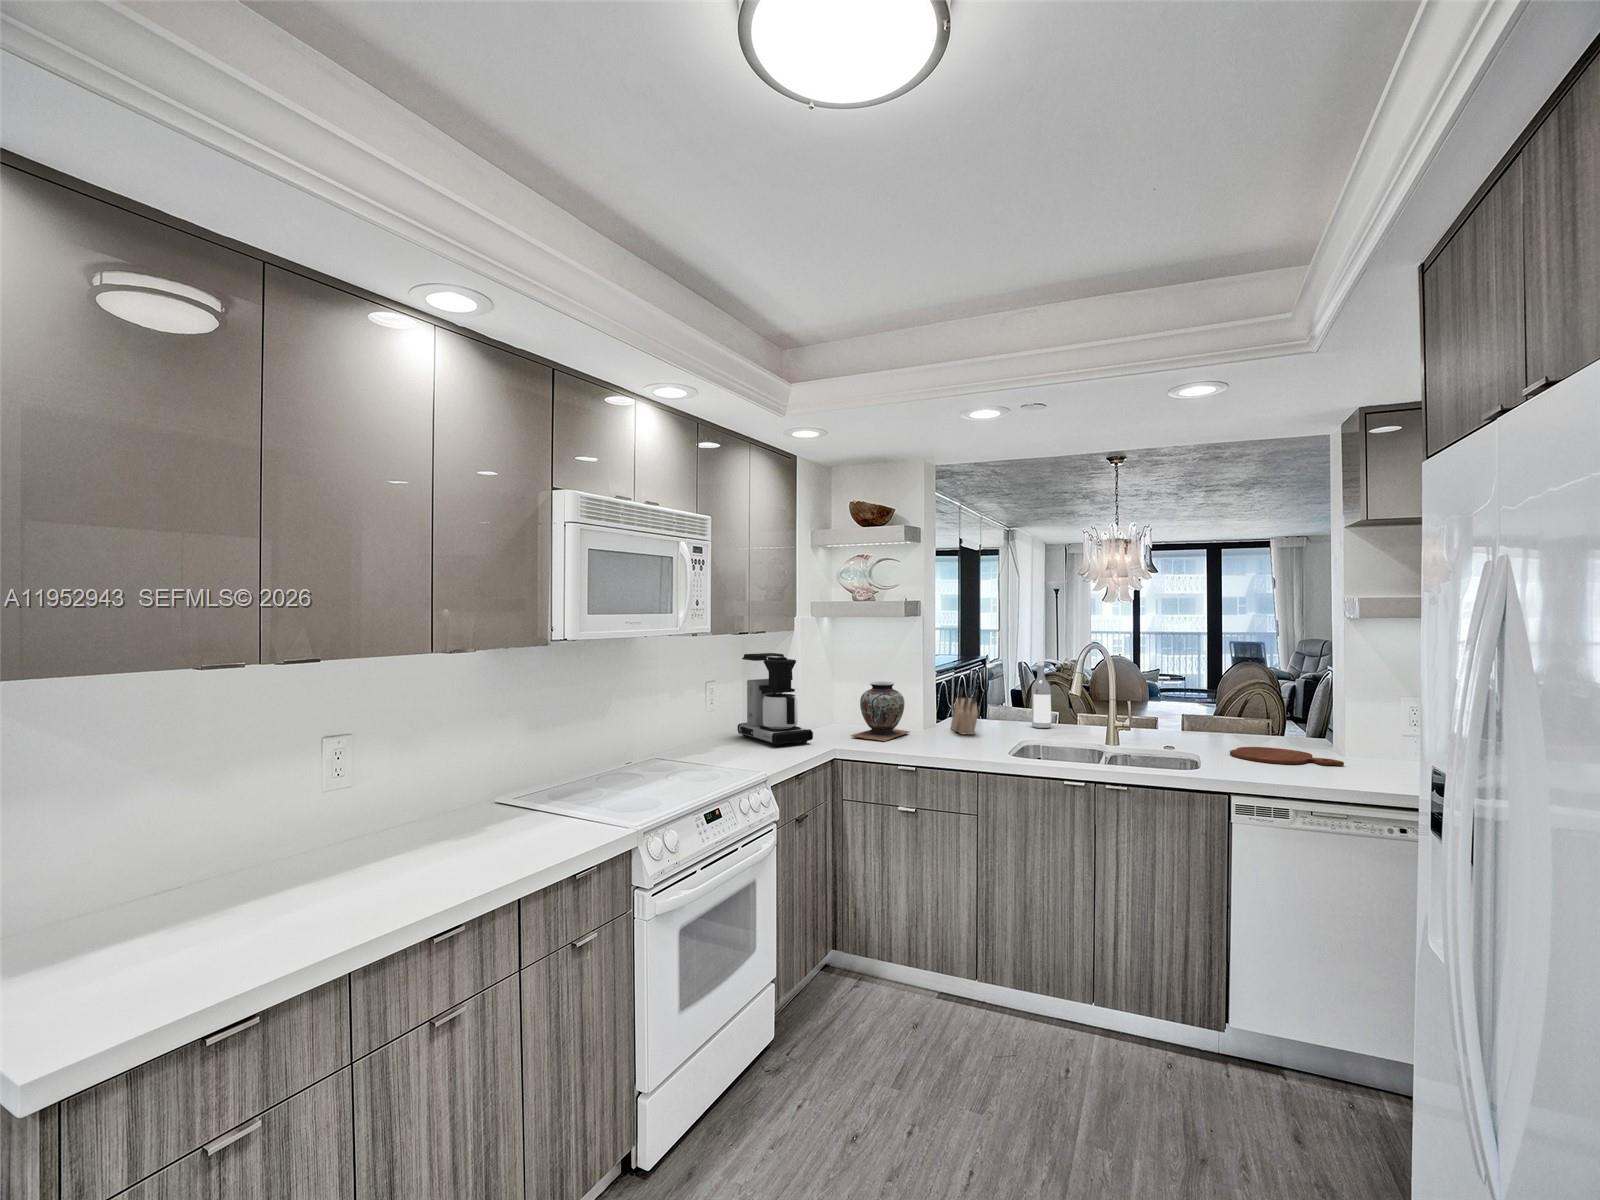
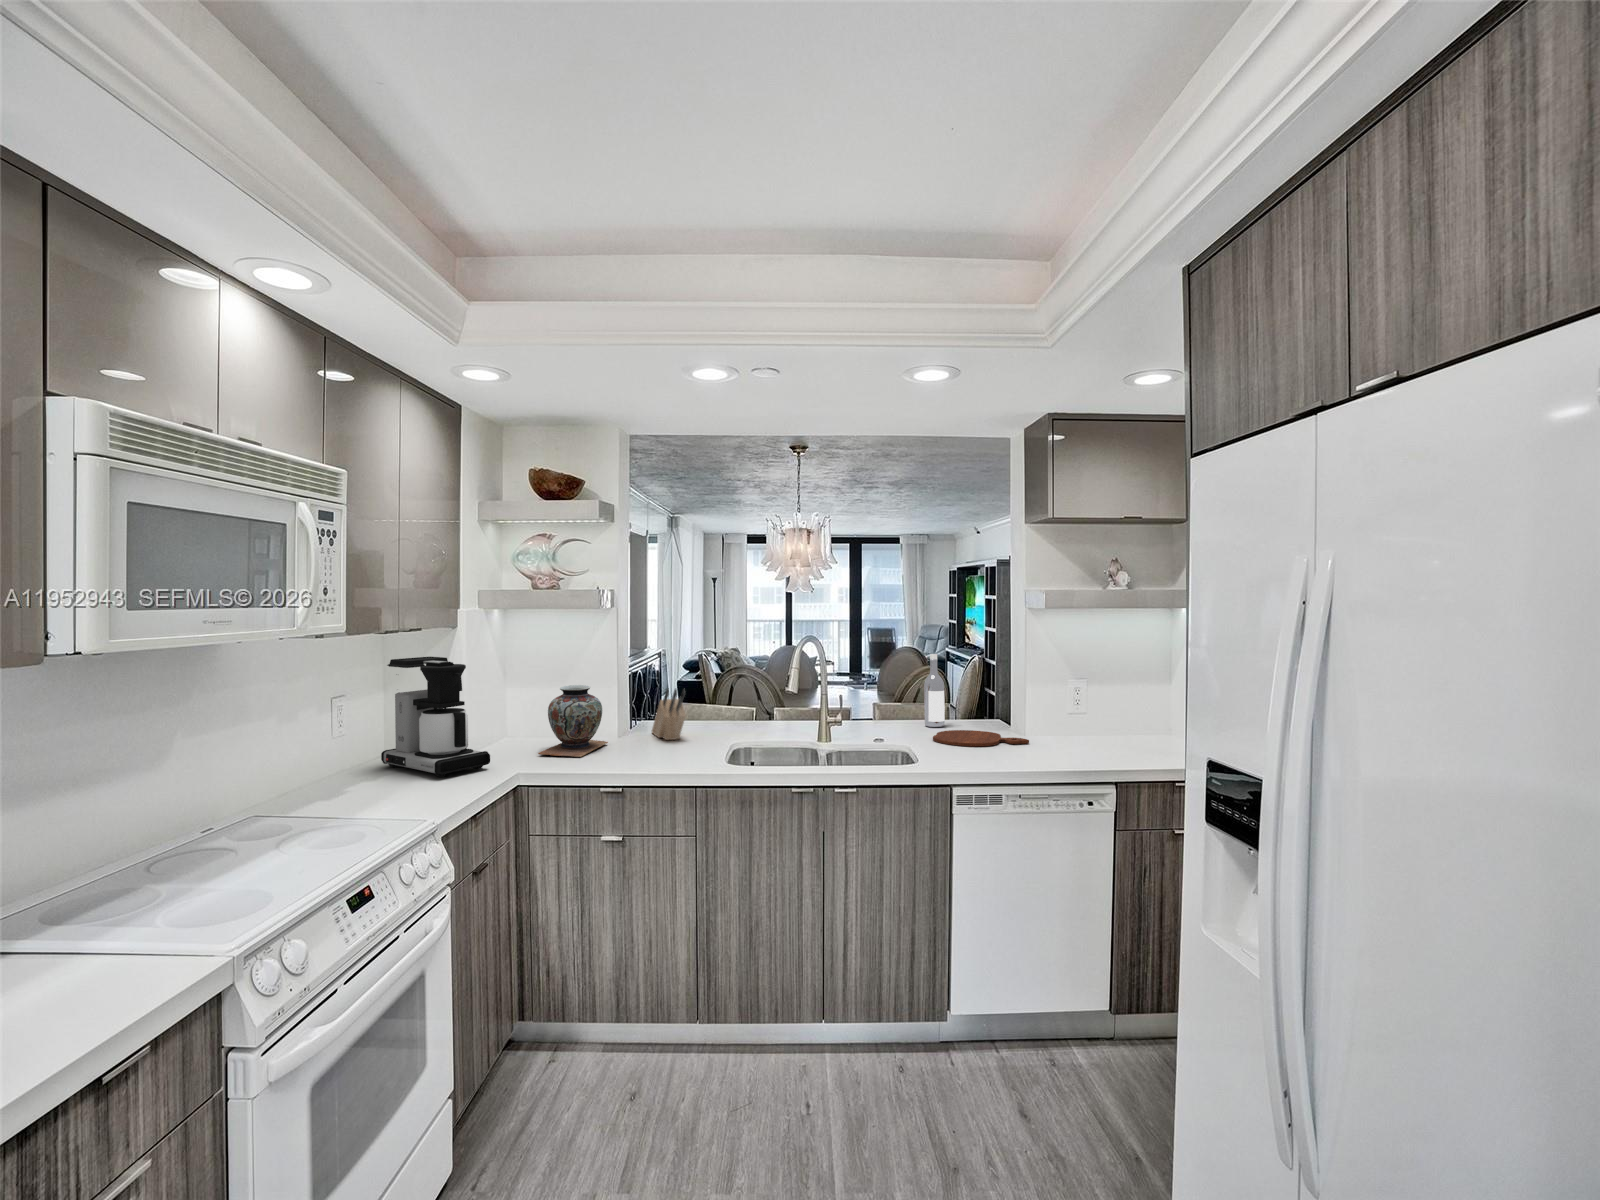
wine bottle: present [1032,660,1051,728] -> present [924,654,945,727]

